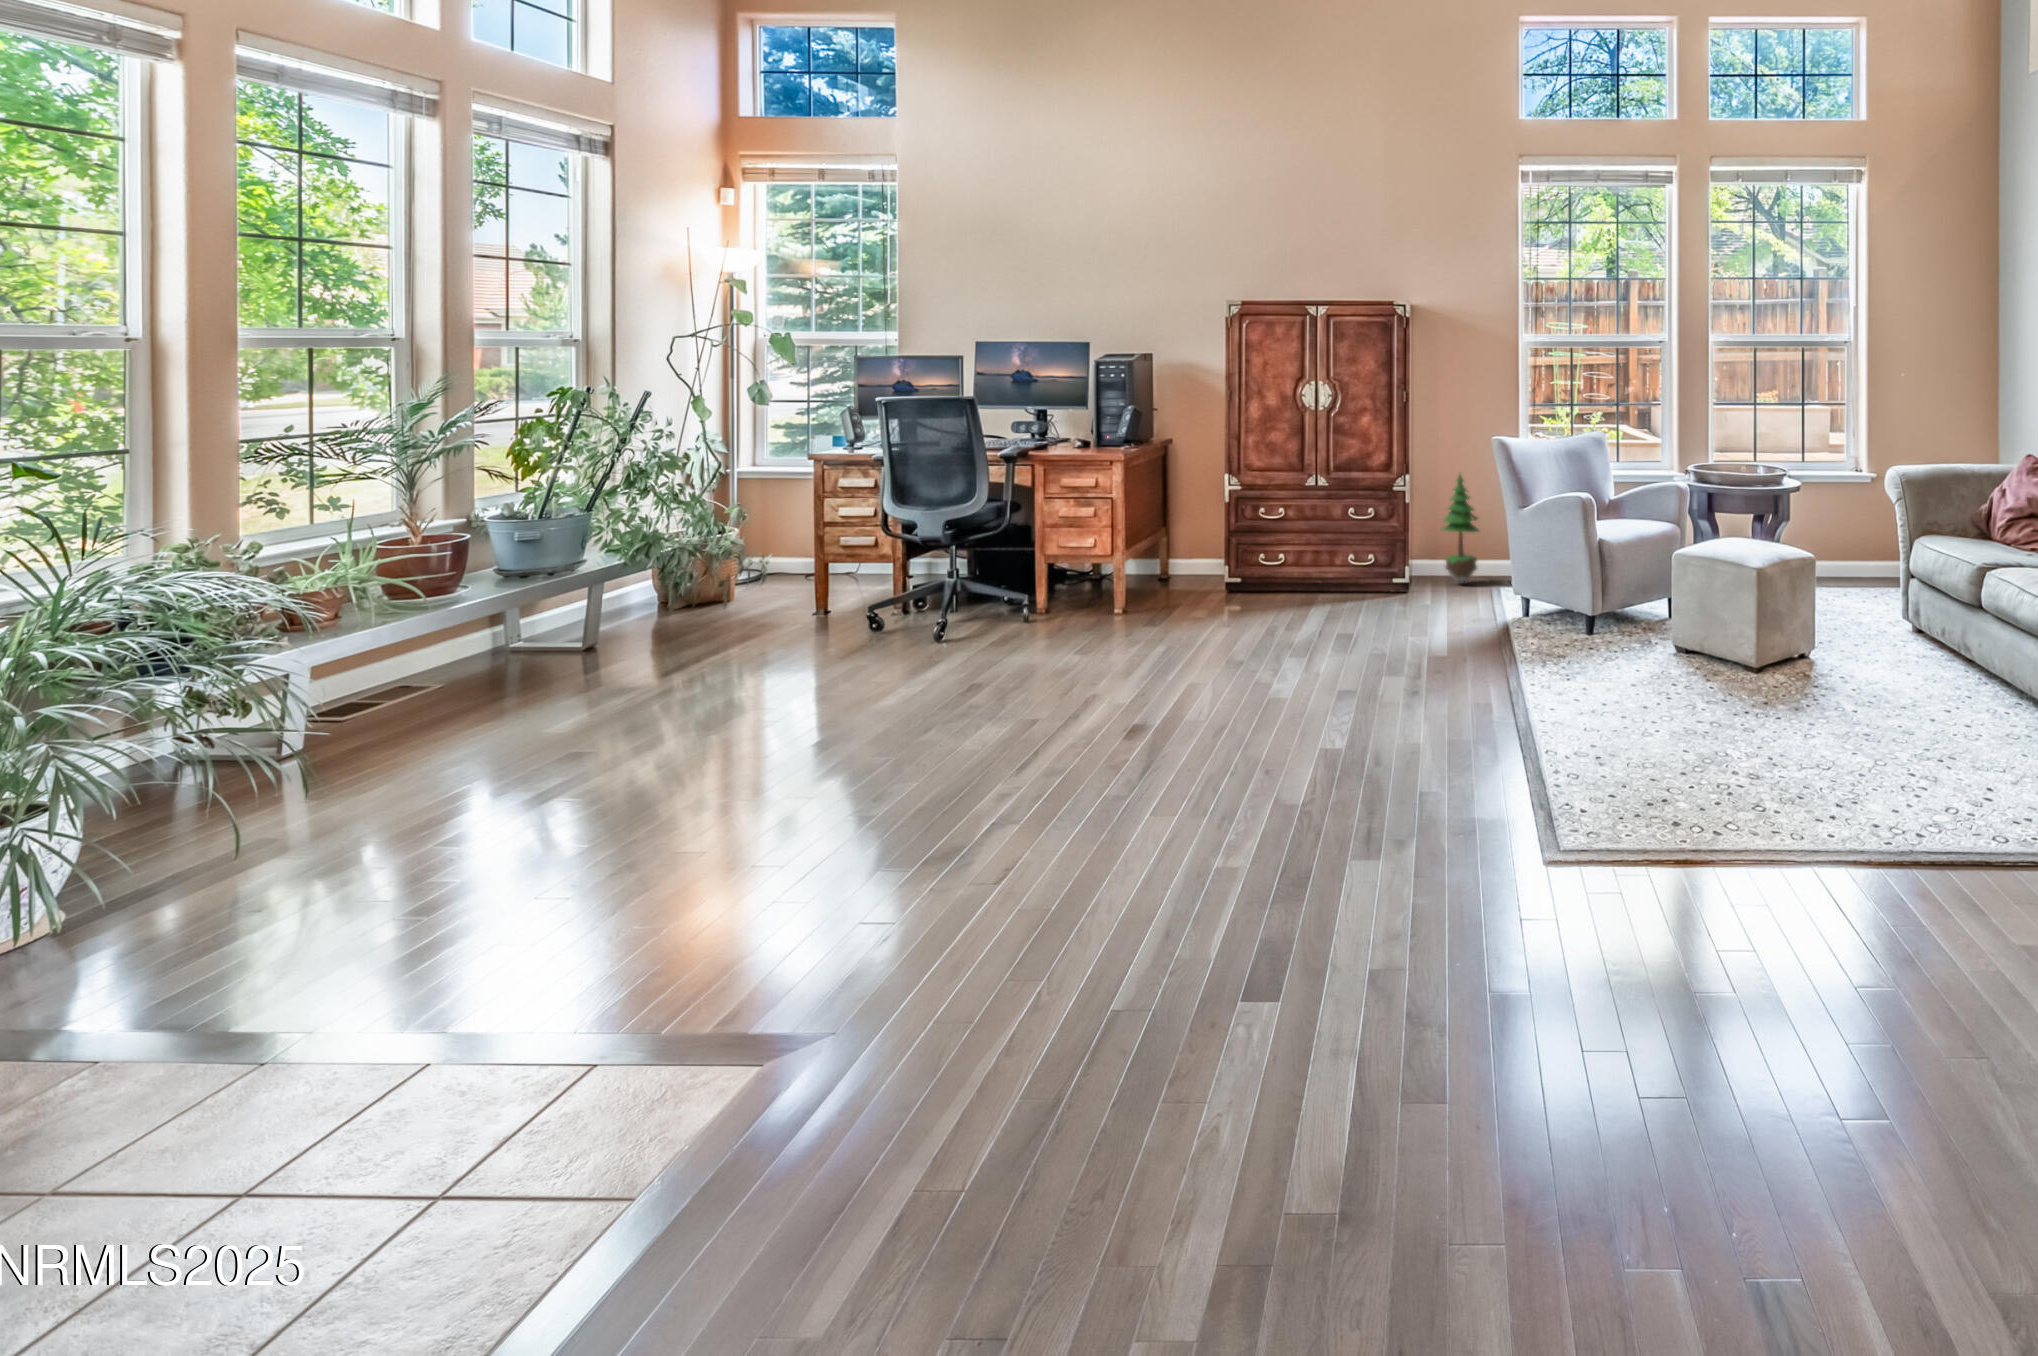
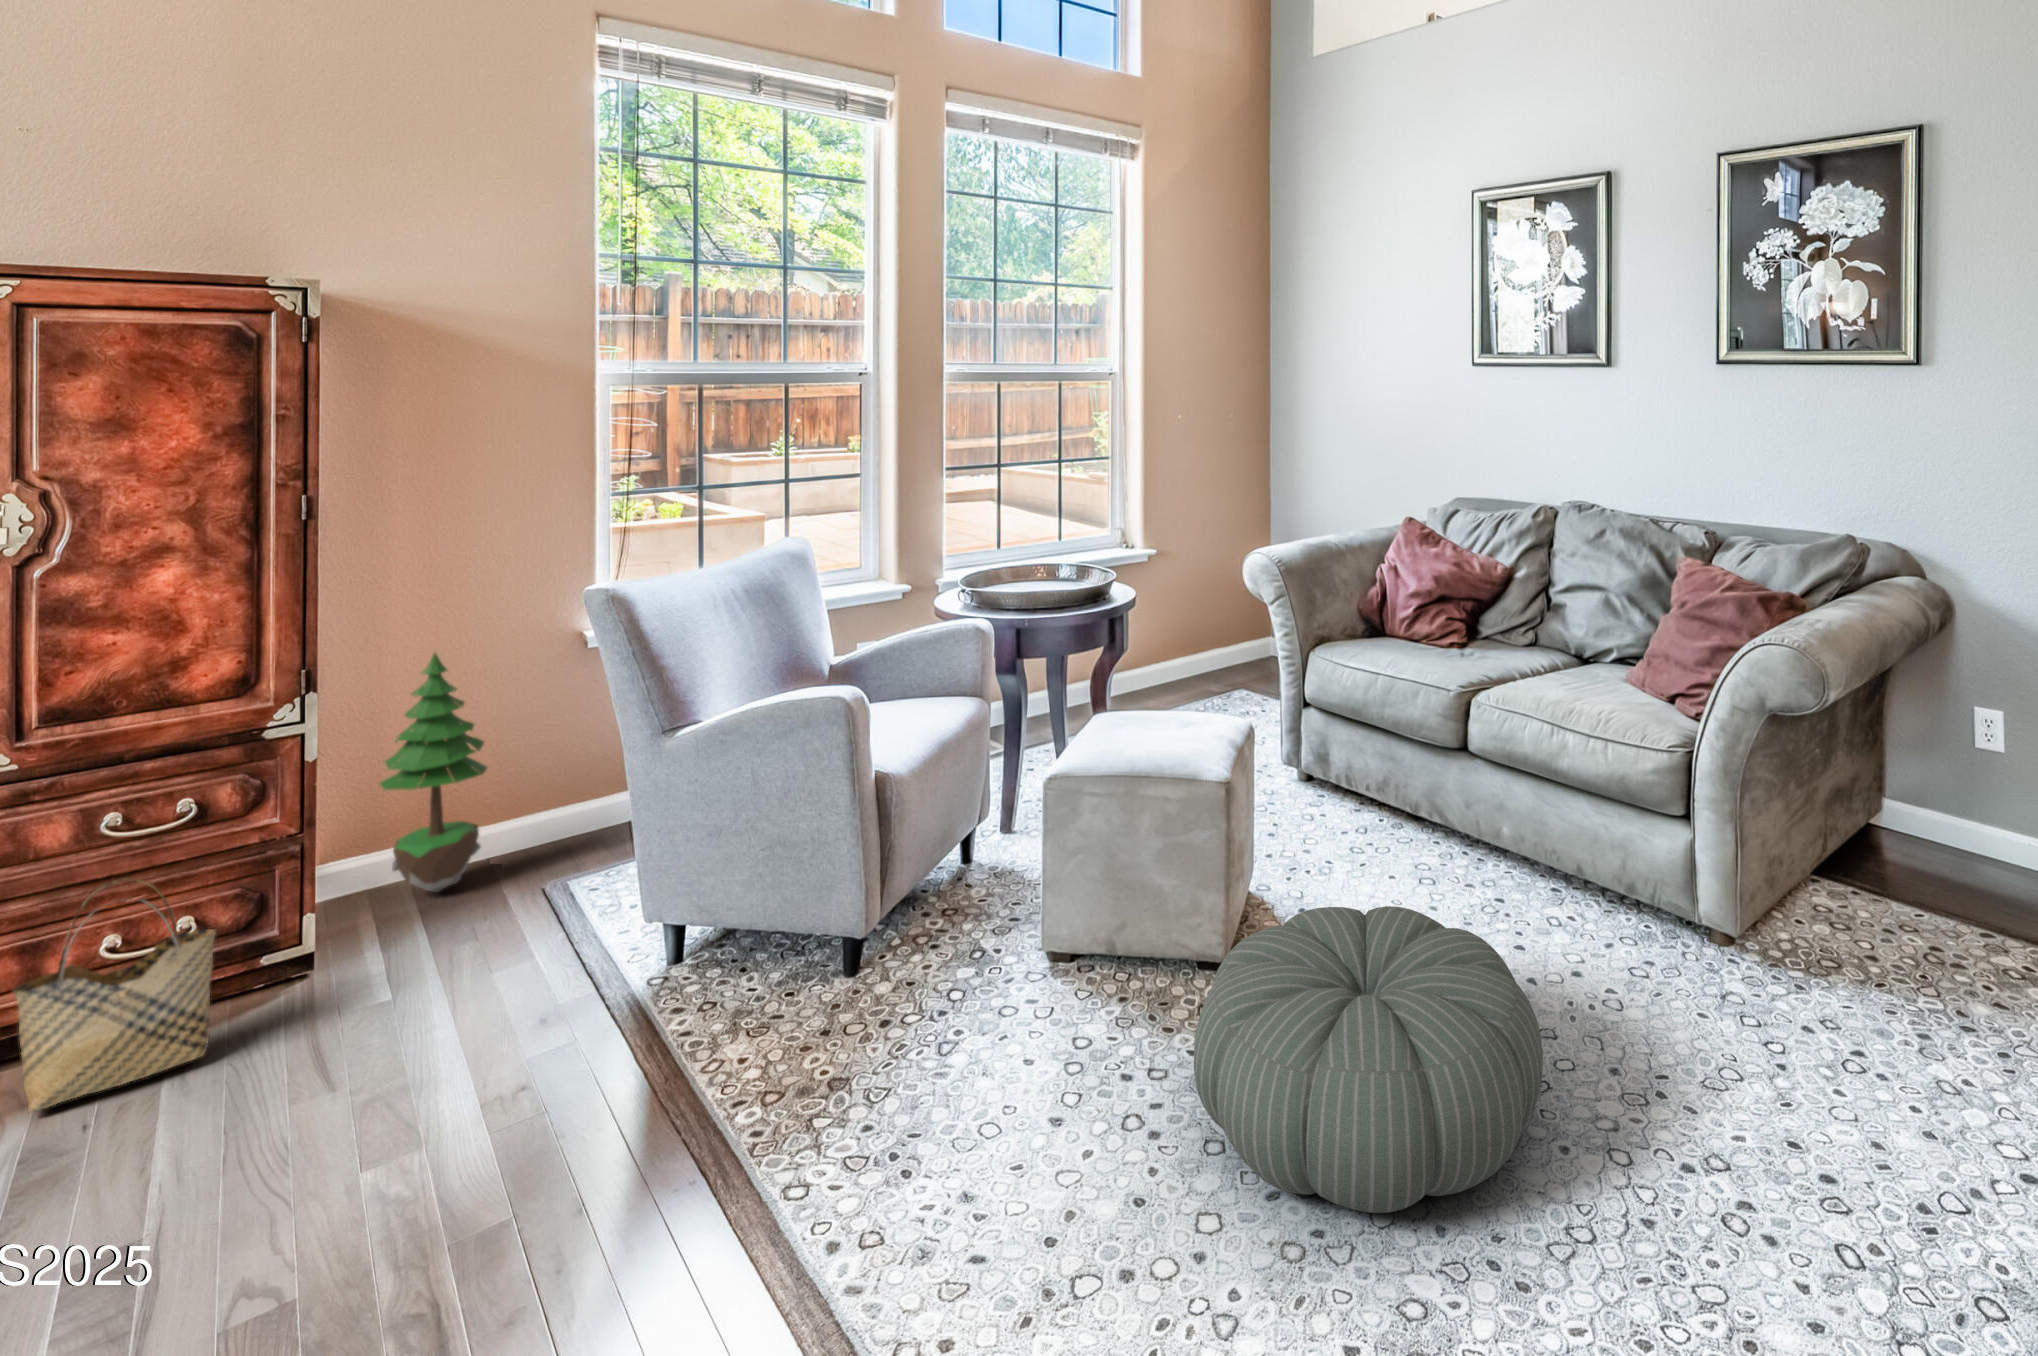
woven basket: none [1325,531,1378,603] -> present [13,878,216,1113]
pouf: none [1645,620,1823,724] -> present [1194,906,1543,1213]

